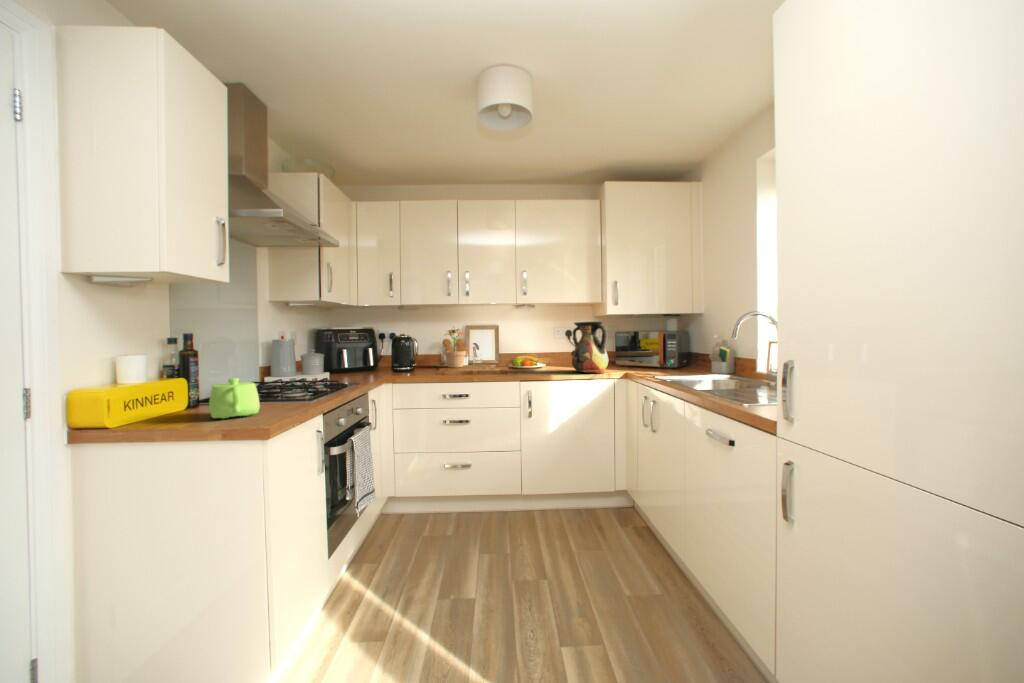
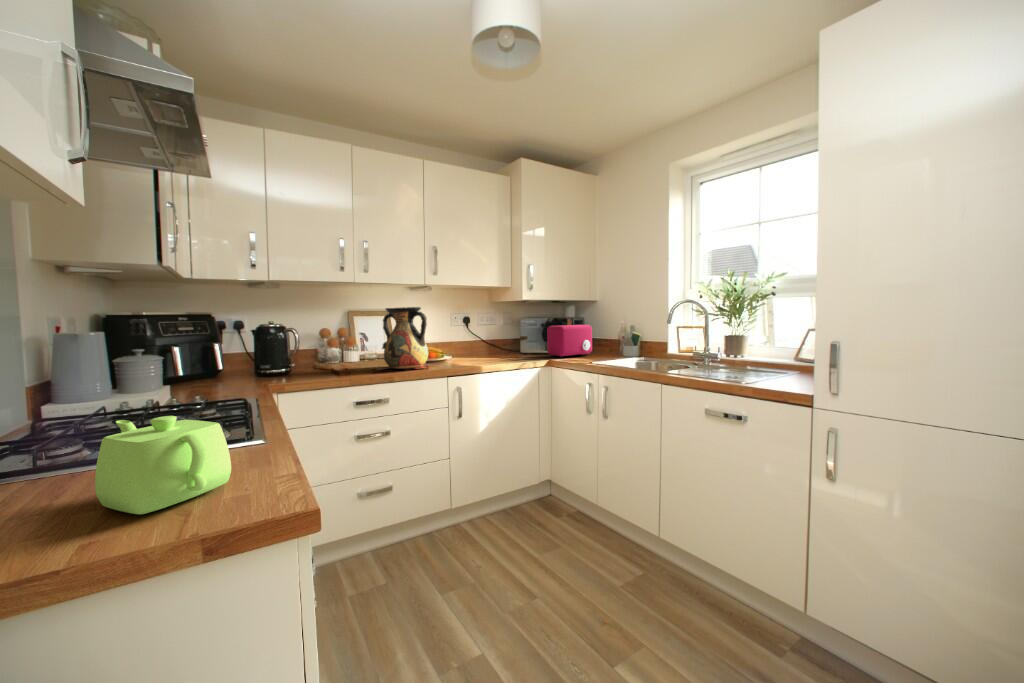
vase: present [567,321,608,373] -> present [377,307,428,370]
potted plant: present [444,329,466,368] -> none [327,311,358,365]
toaster: none [630,339,682,371] -> present [547,325,592,358]

